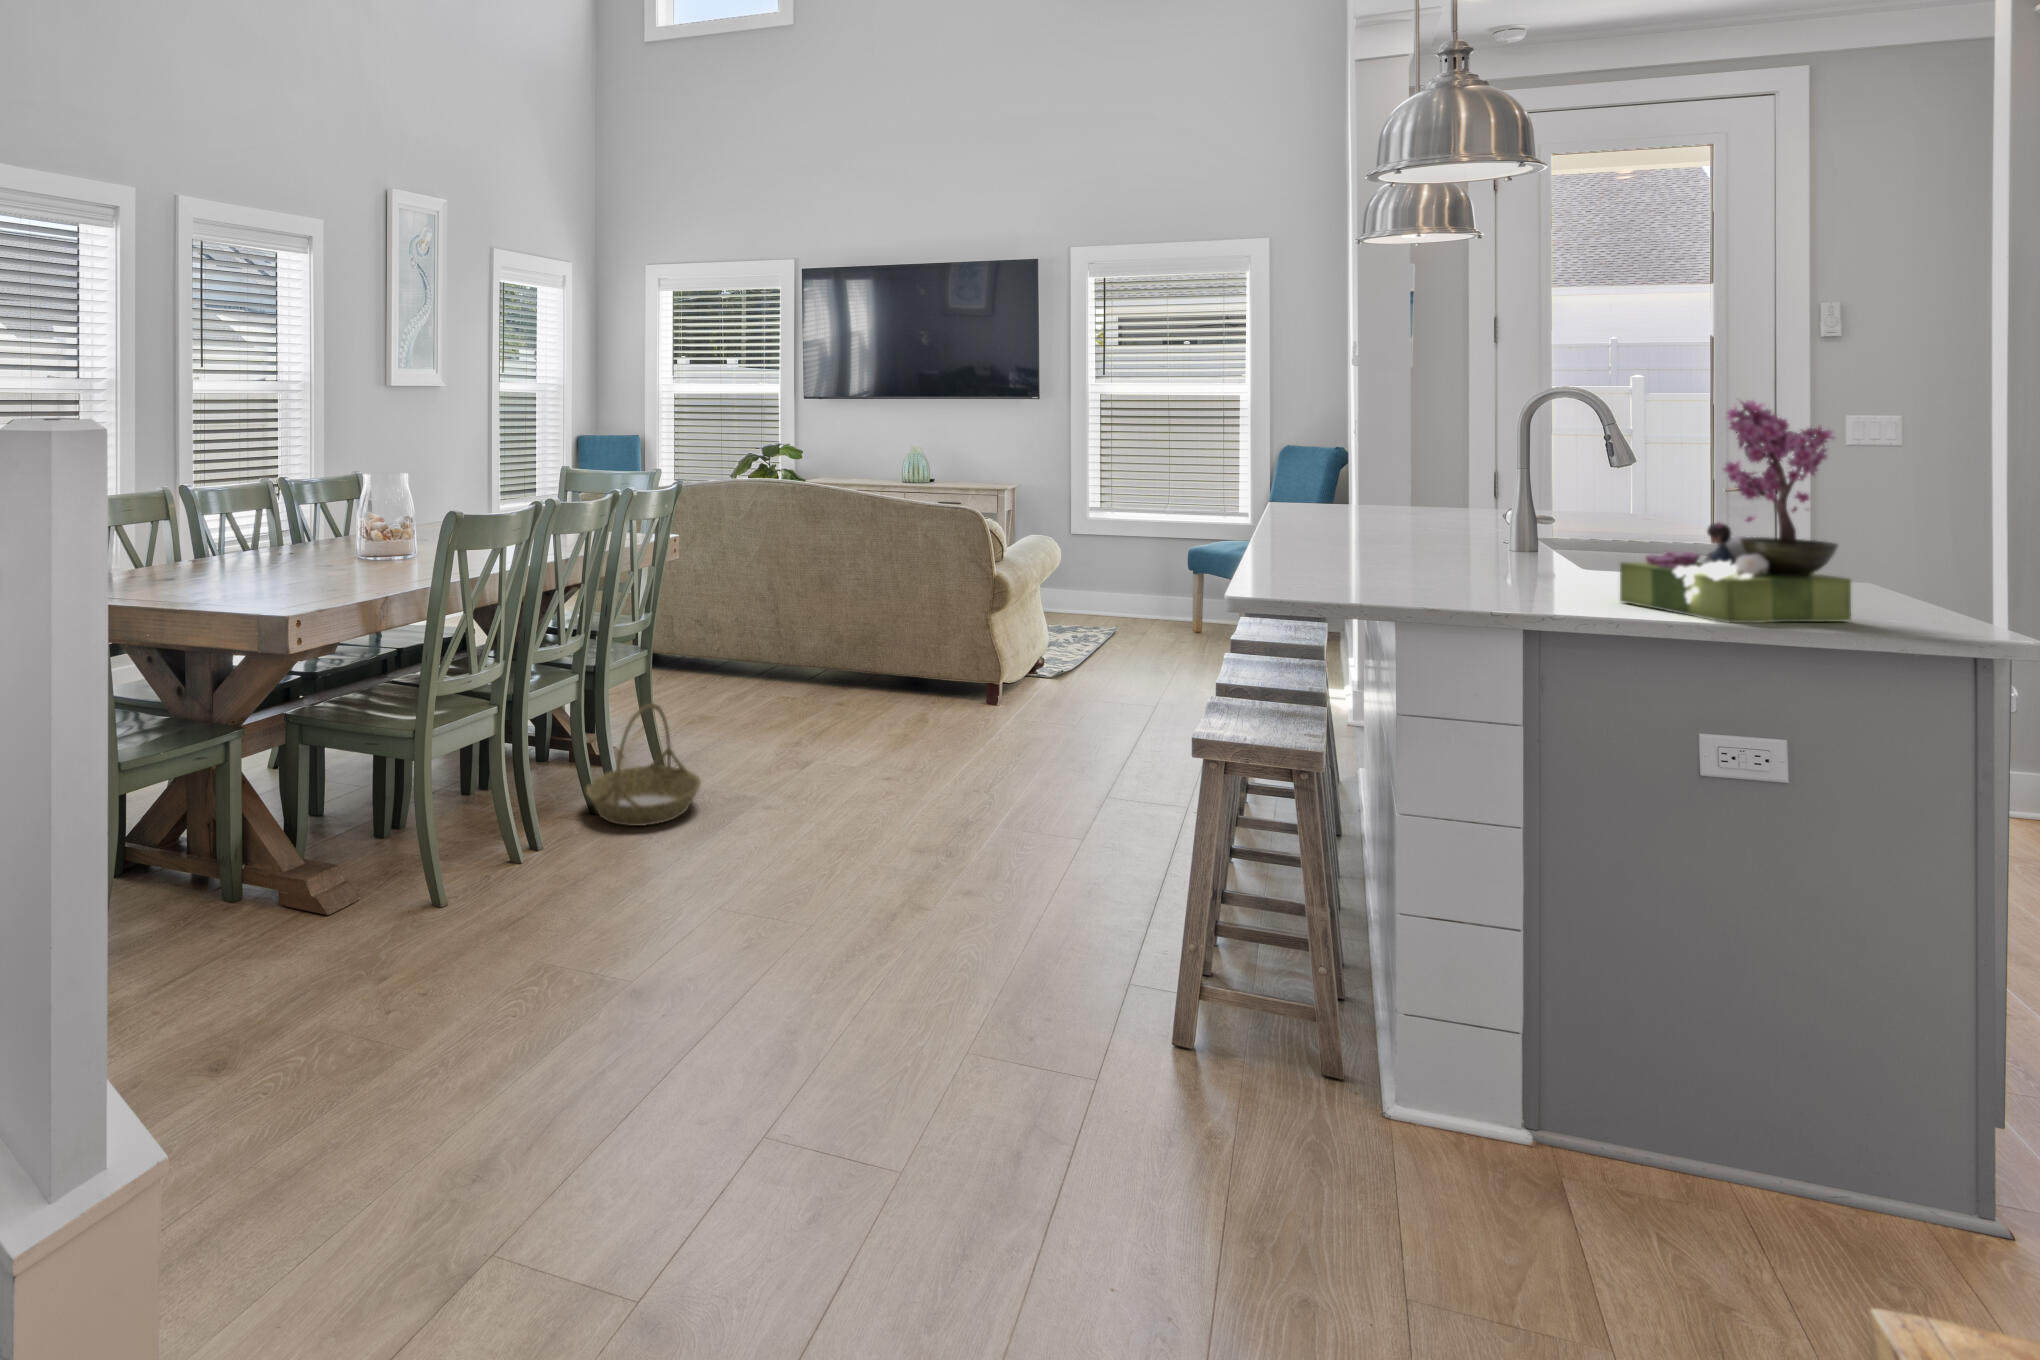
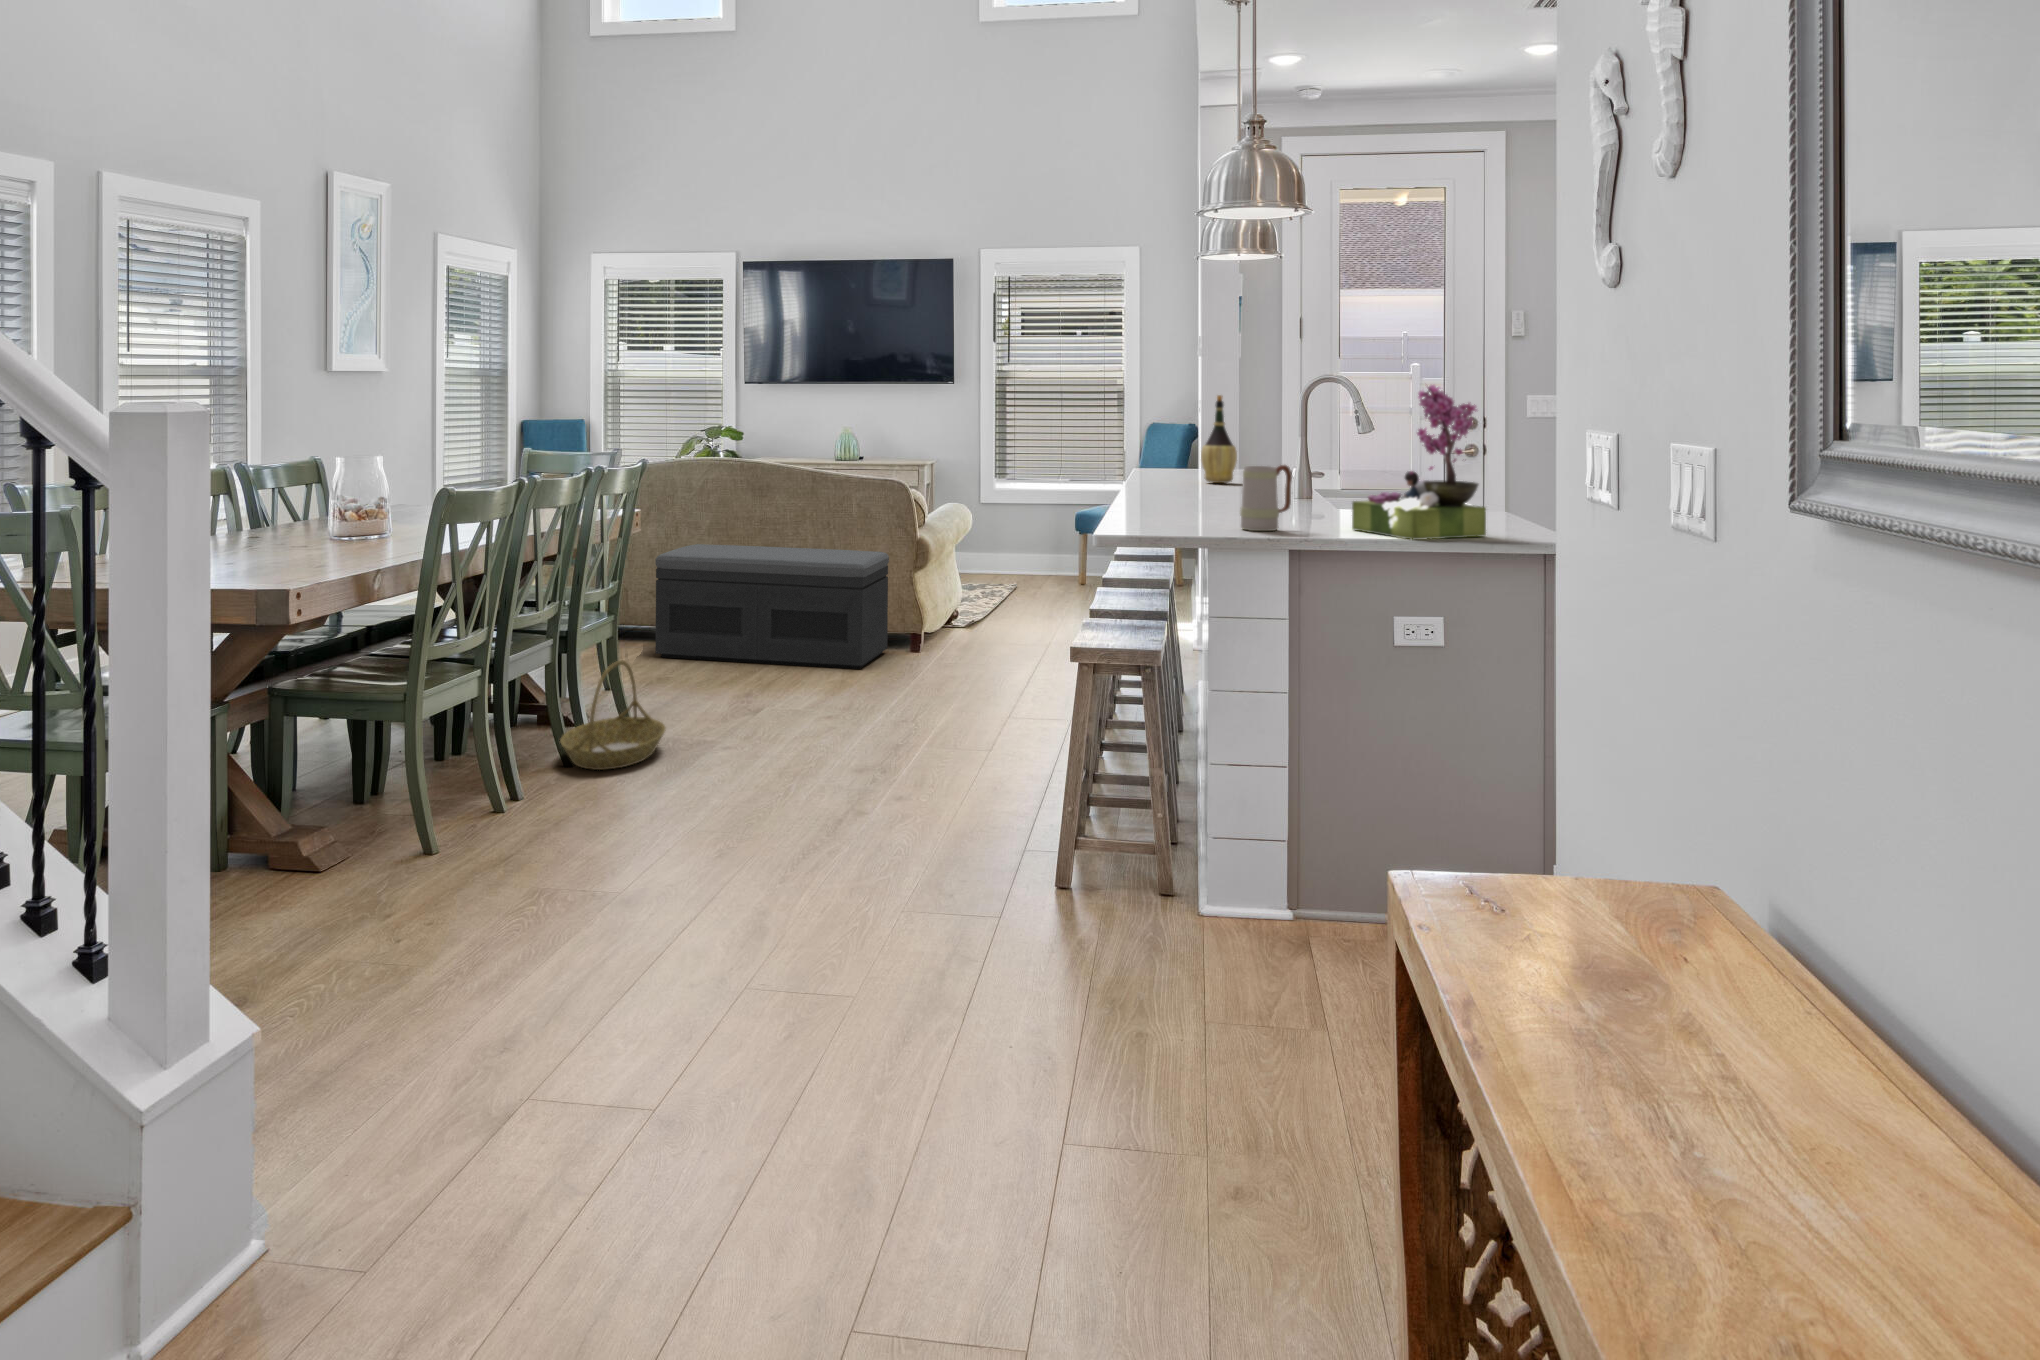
wine bottle: none [1368,414,1420,526] -> present [1201,395,1237,483]
mug: none [1444,509,1523,600] -> present [1240,465,1292,531]
storage bench: none [700,573,964,725] -> present [655,544,889,669]

